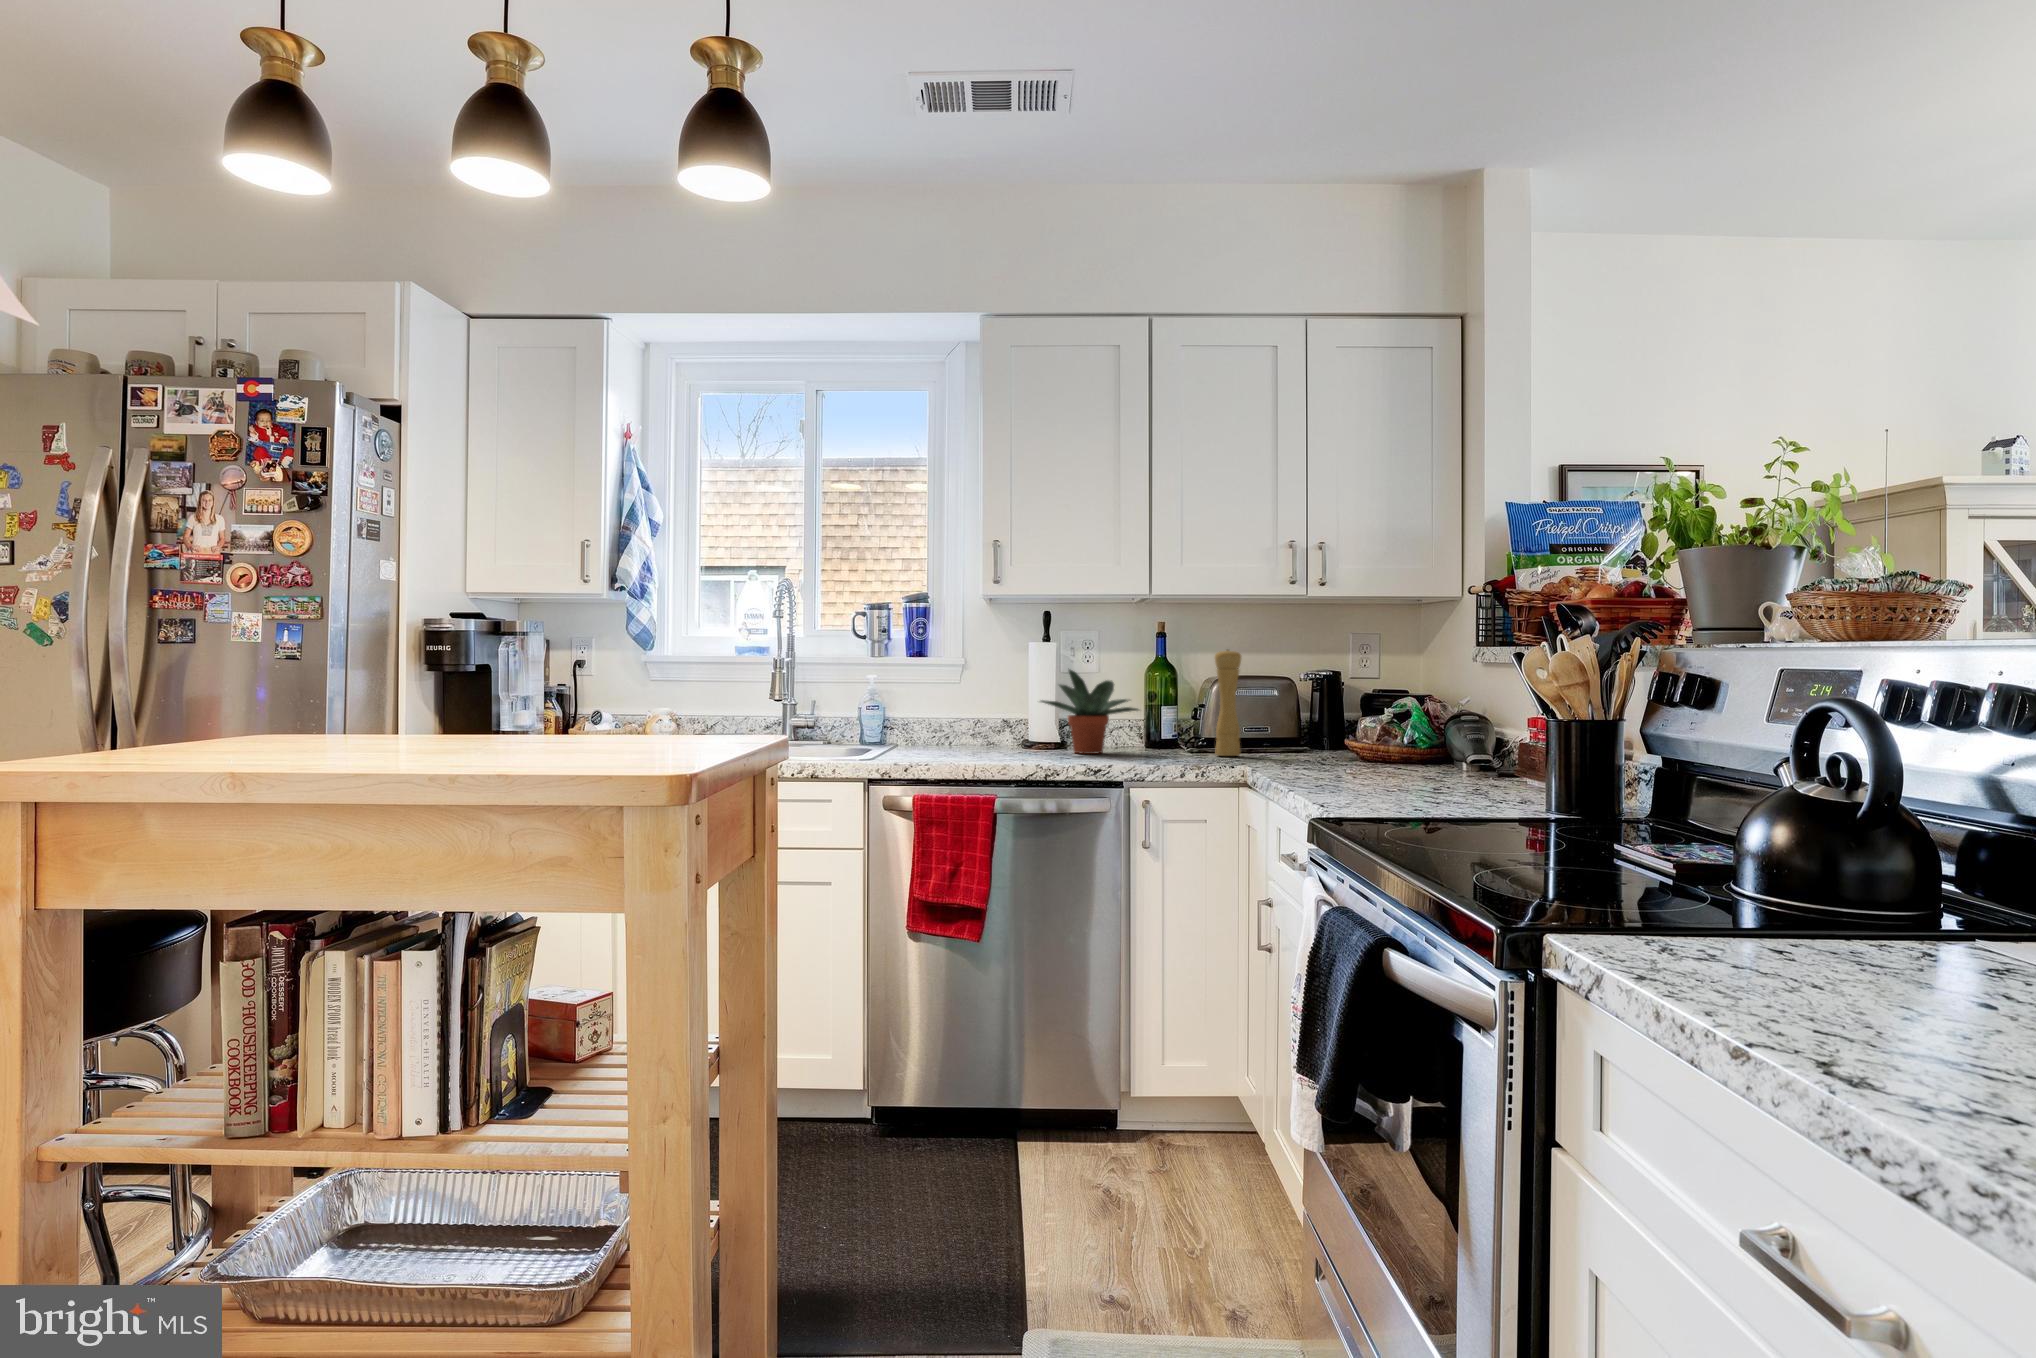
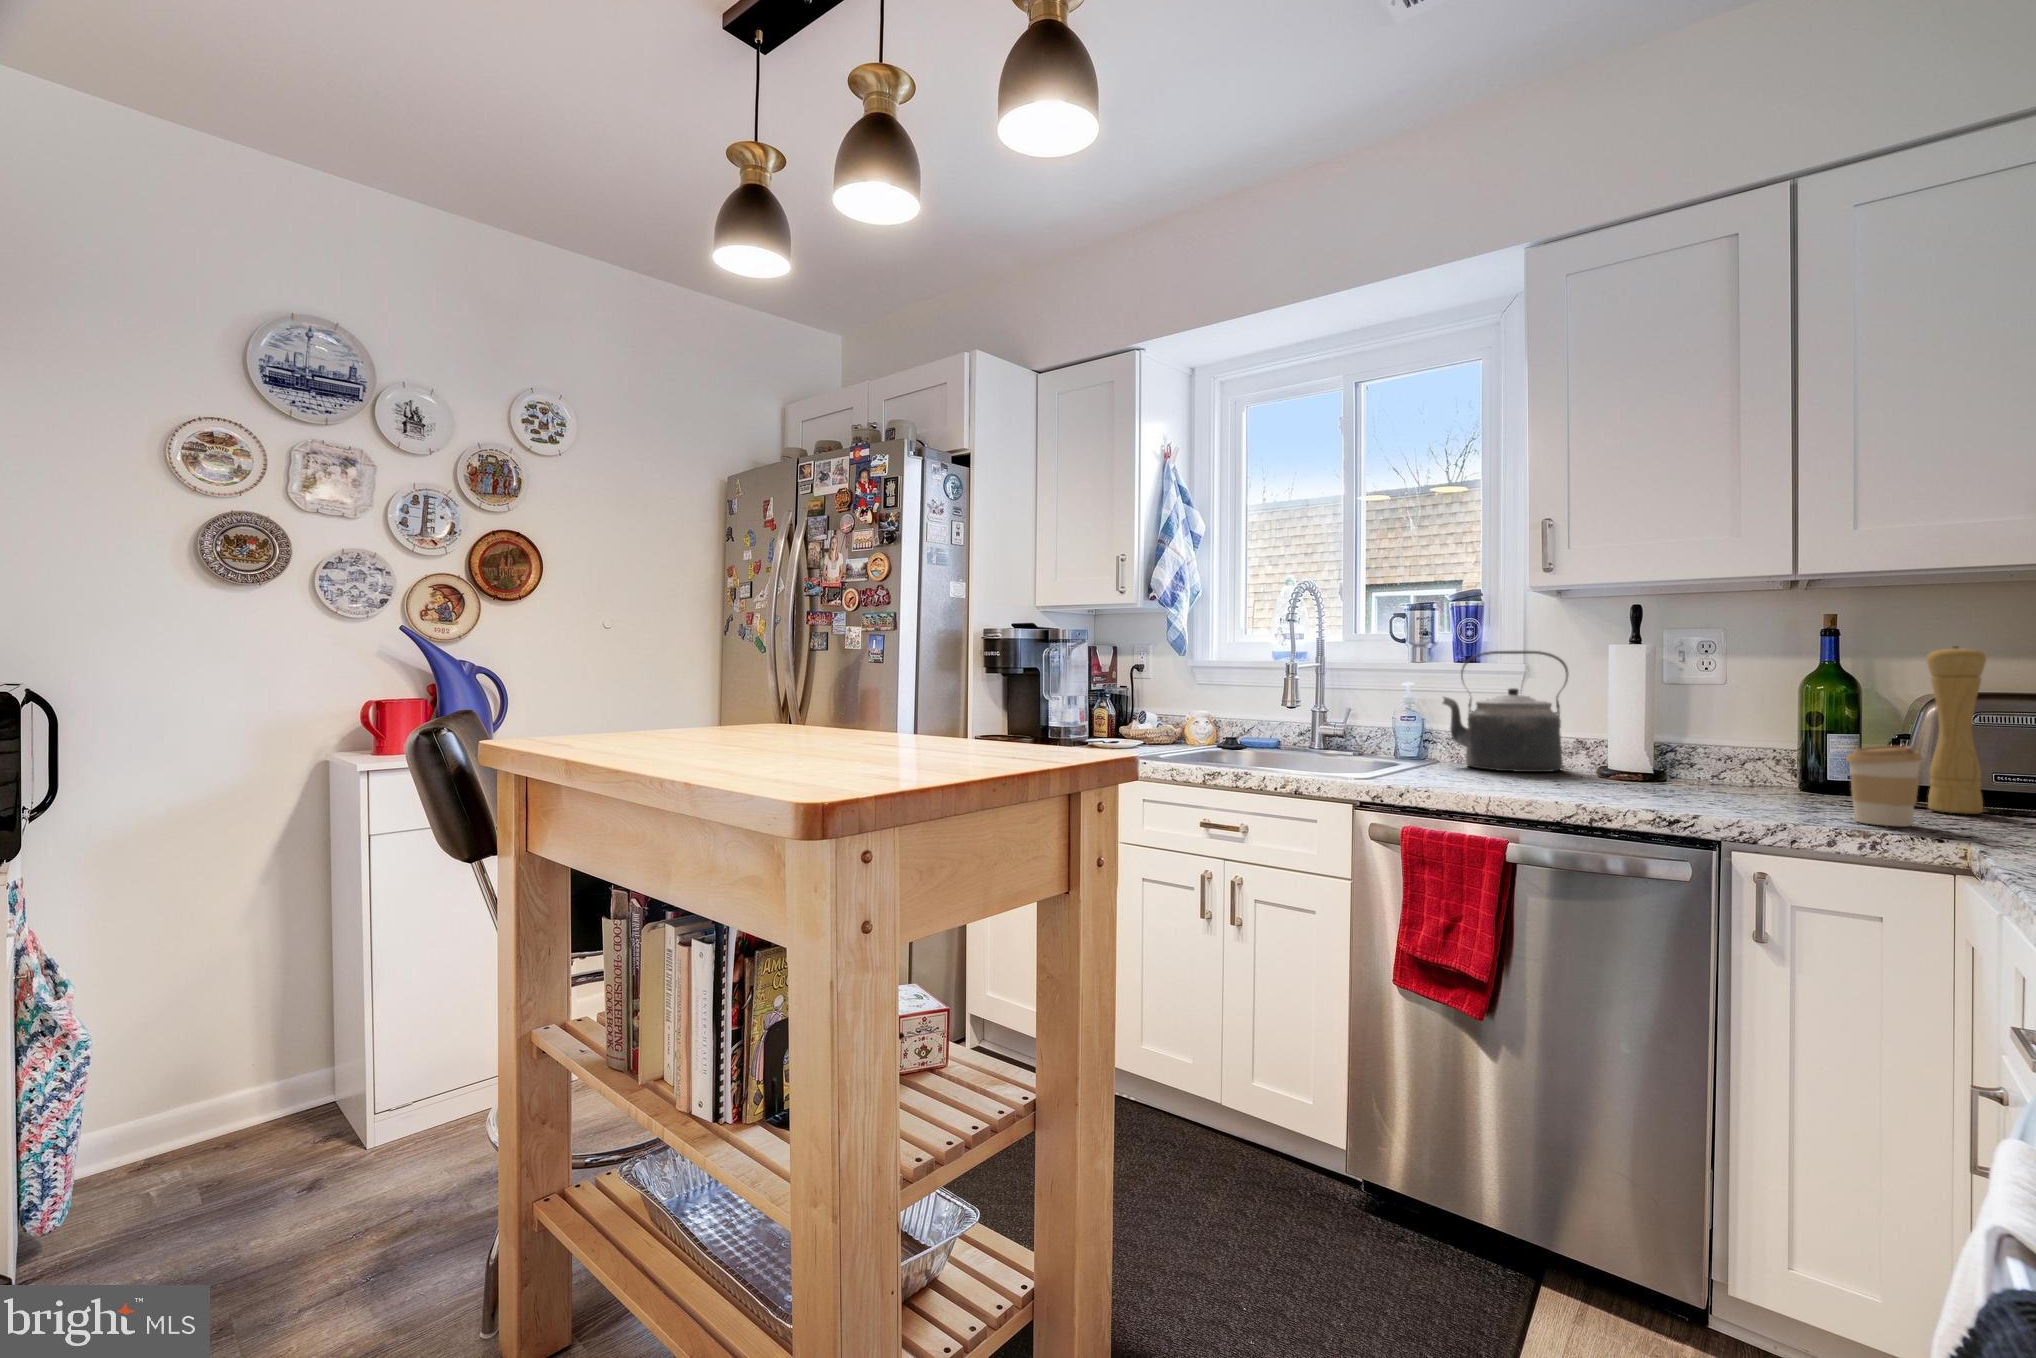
kettle: none [907,648,1001,749] -> present [1443,651,1568,772]
potted plant: present [1041,670,1139,754] -> none [1607,675,1783,791]
coffee cup: none [1181,713,1217,764] -> present [1846,746,1922,826]

